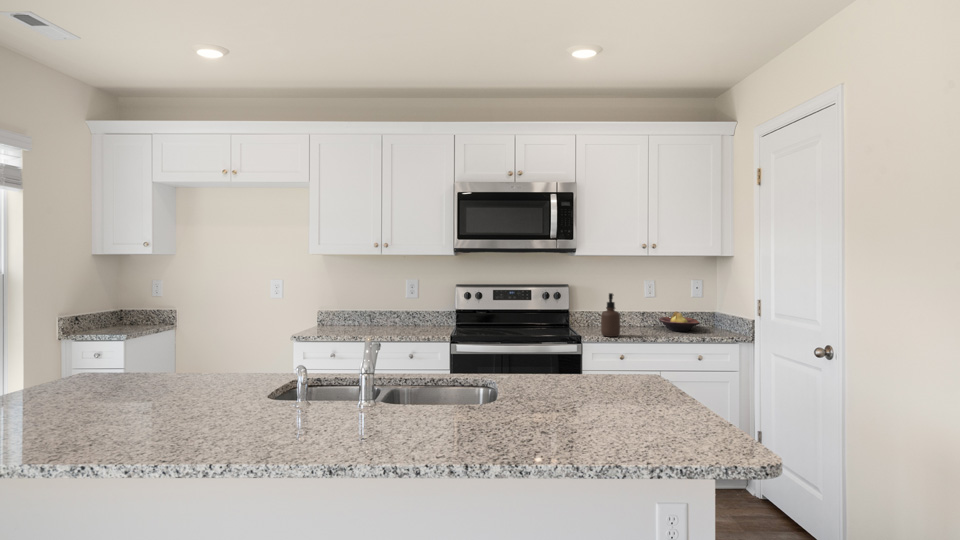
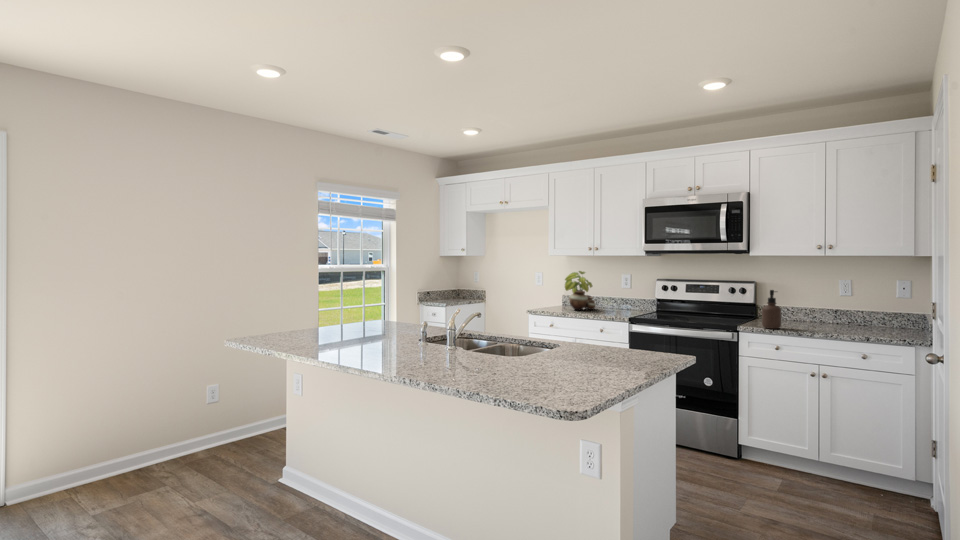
potted plant: none [342,276,382,331] -> present [565,271,596,310]
fruit bowl: present [659,312,699,332] -> none [844,312,893,331]

